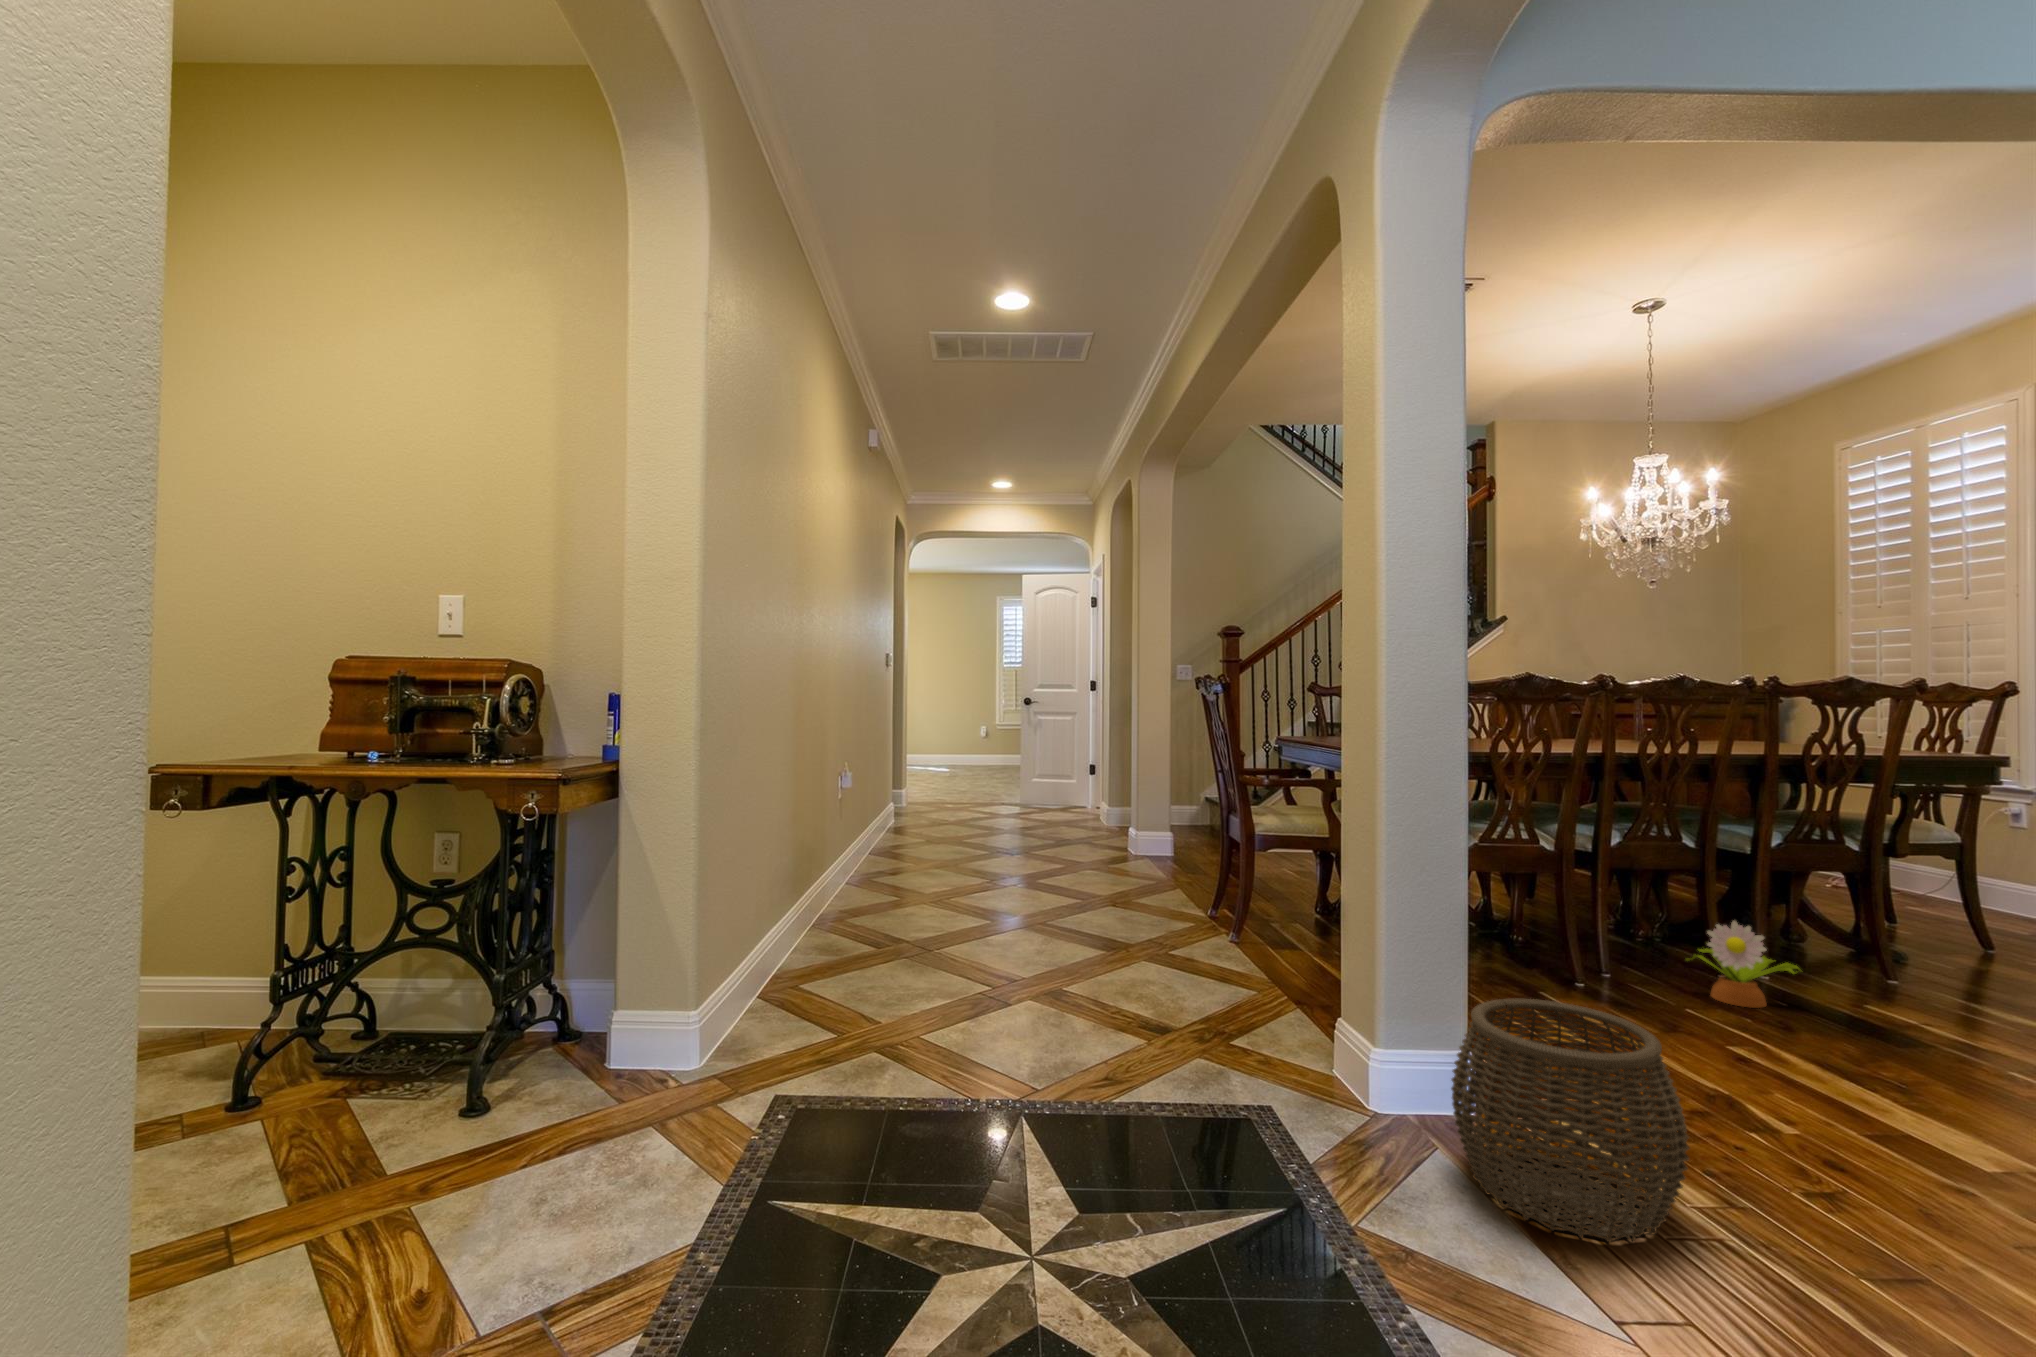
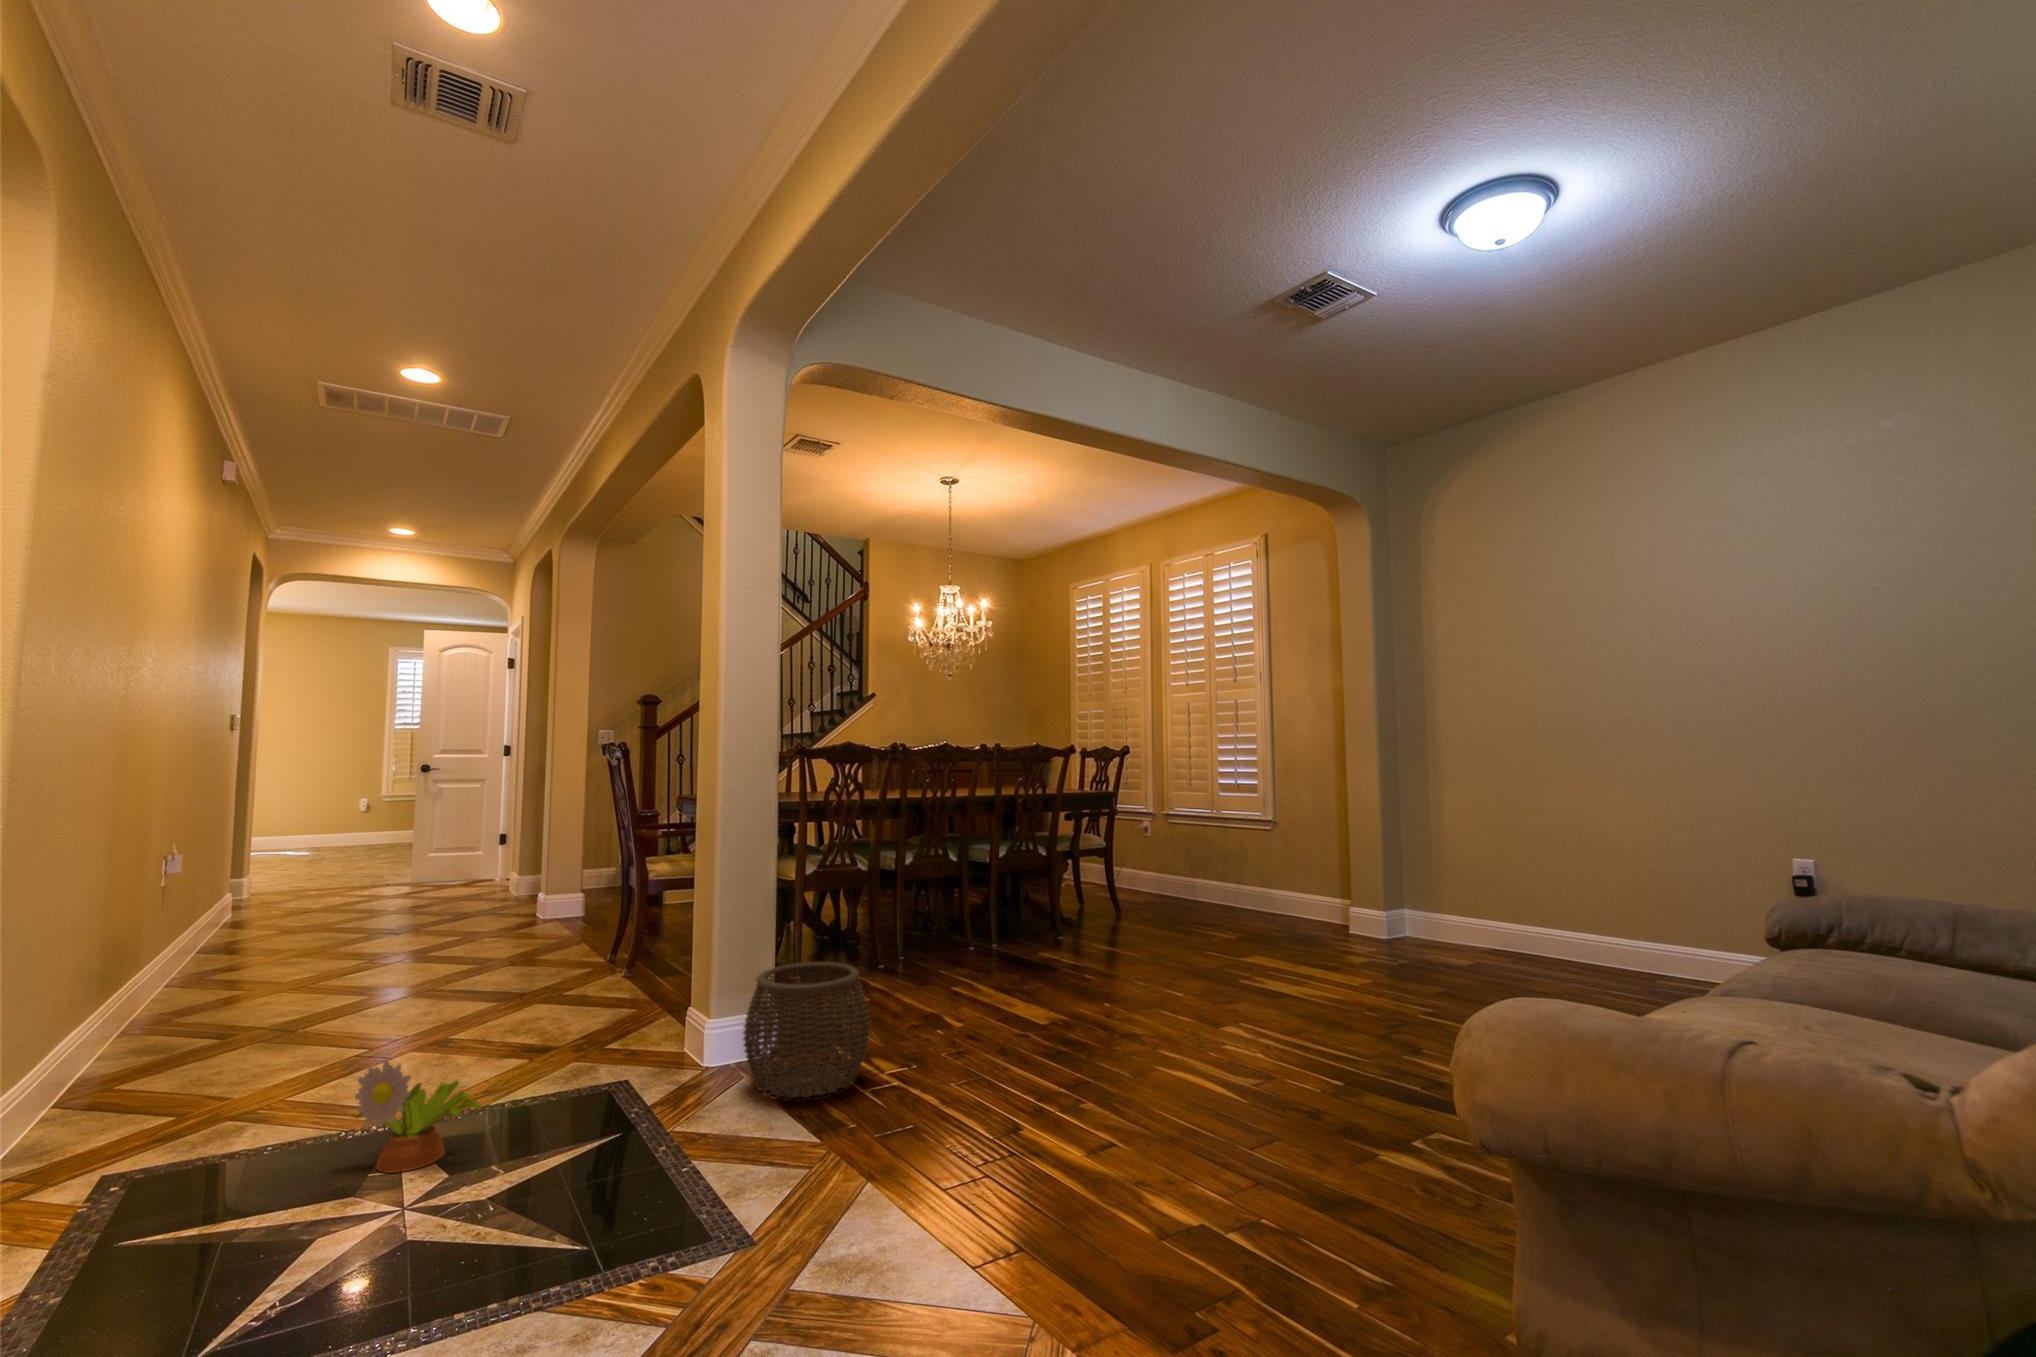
decorative plant: present [1686,921,1799,1008] -> present [353,1060,481,1173]

